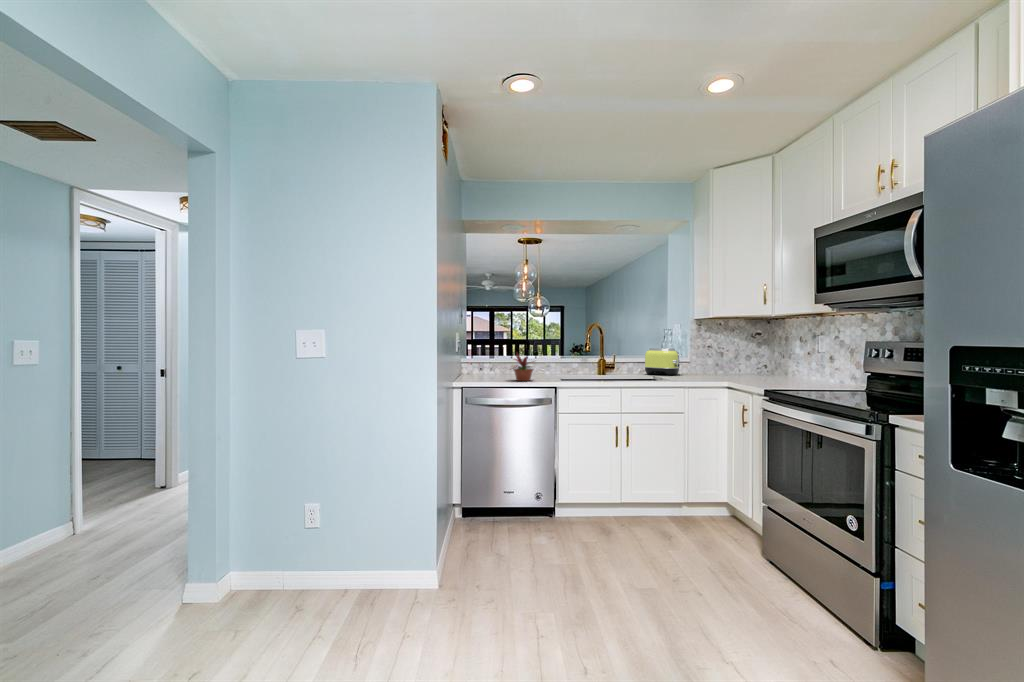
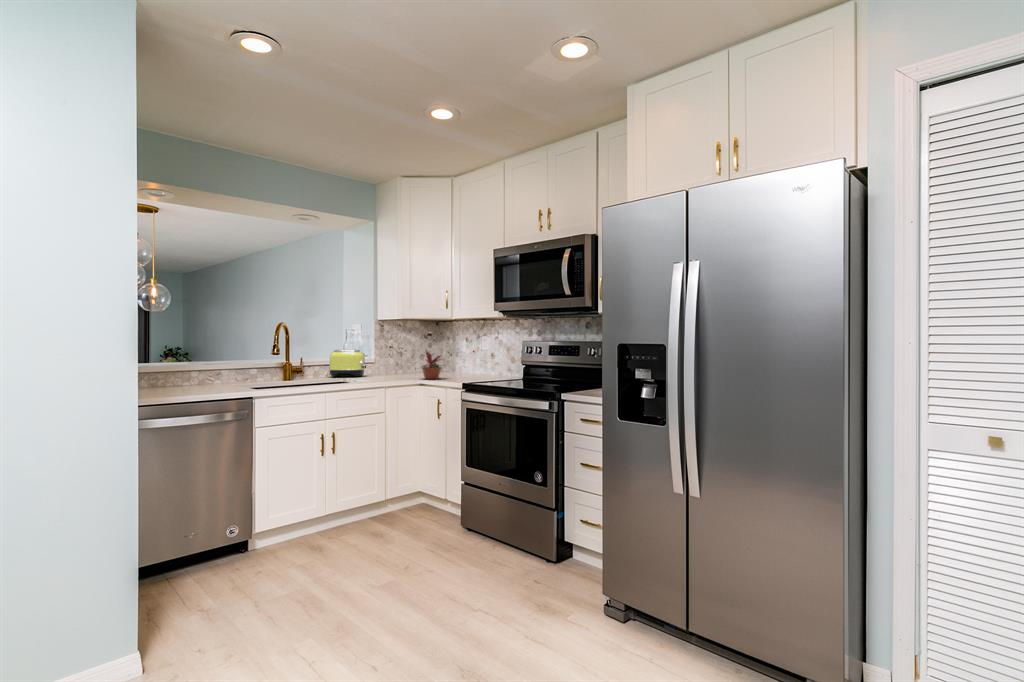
potted plant: present [510,354,534,381] -> present [421,351,442,379]

